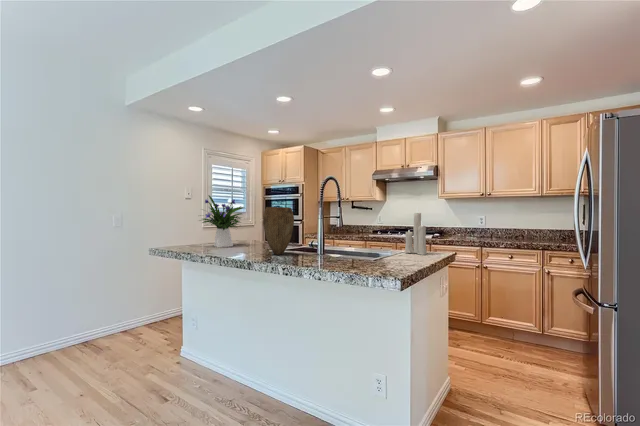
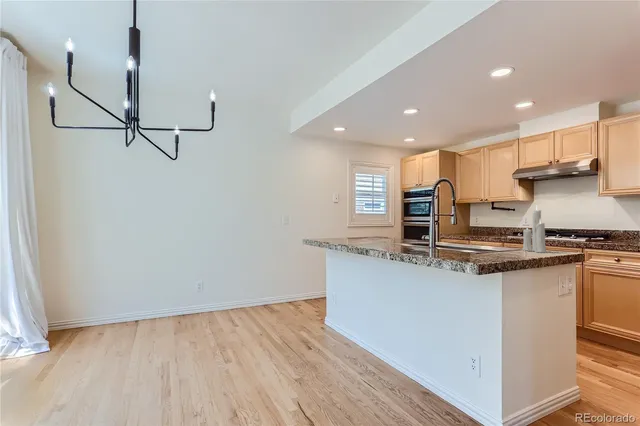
flower arrangement: present [202,196,244,247] -> none [336,198,375,240]
vase: present [263,207,294,255] -> none [383,206,409,246]

